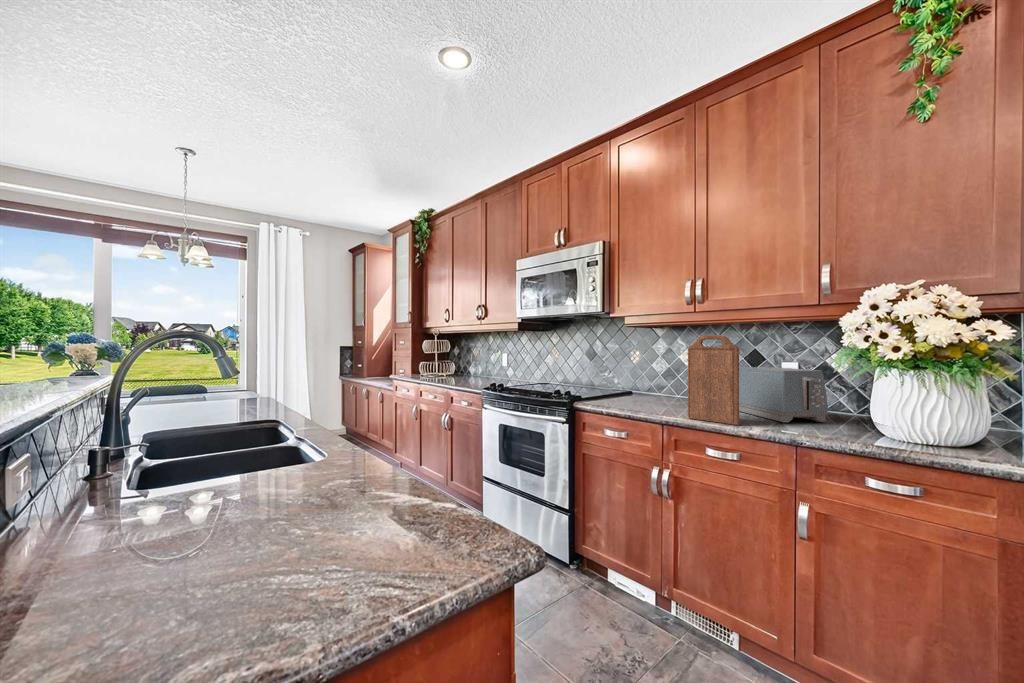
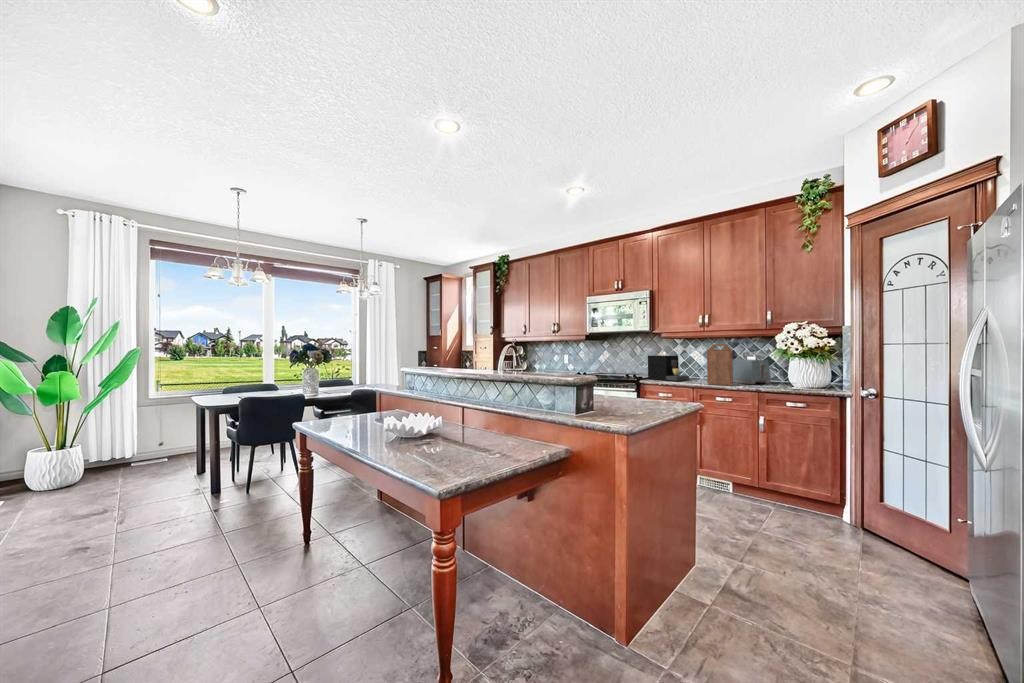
coffee maker: none [599,357,667,405] -> present [648,355,689,381]

